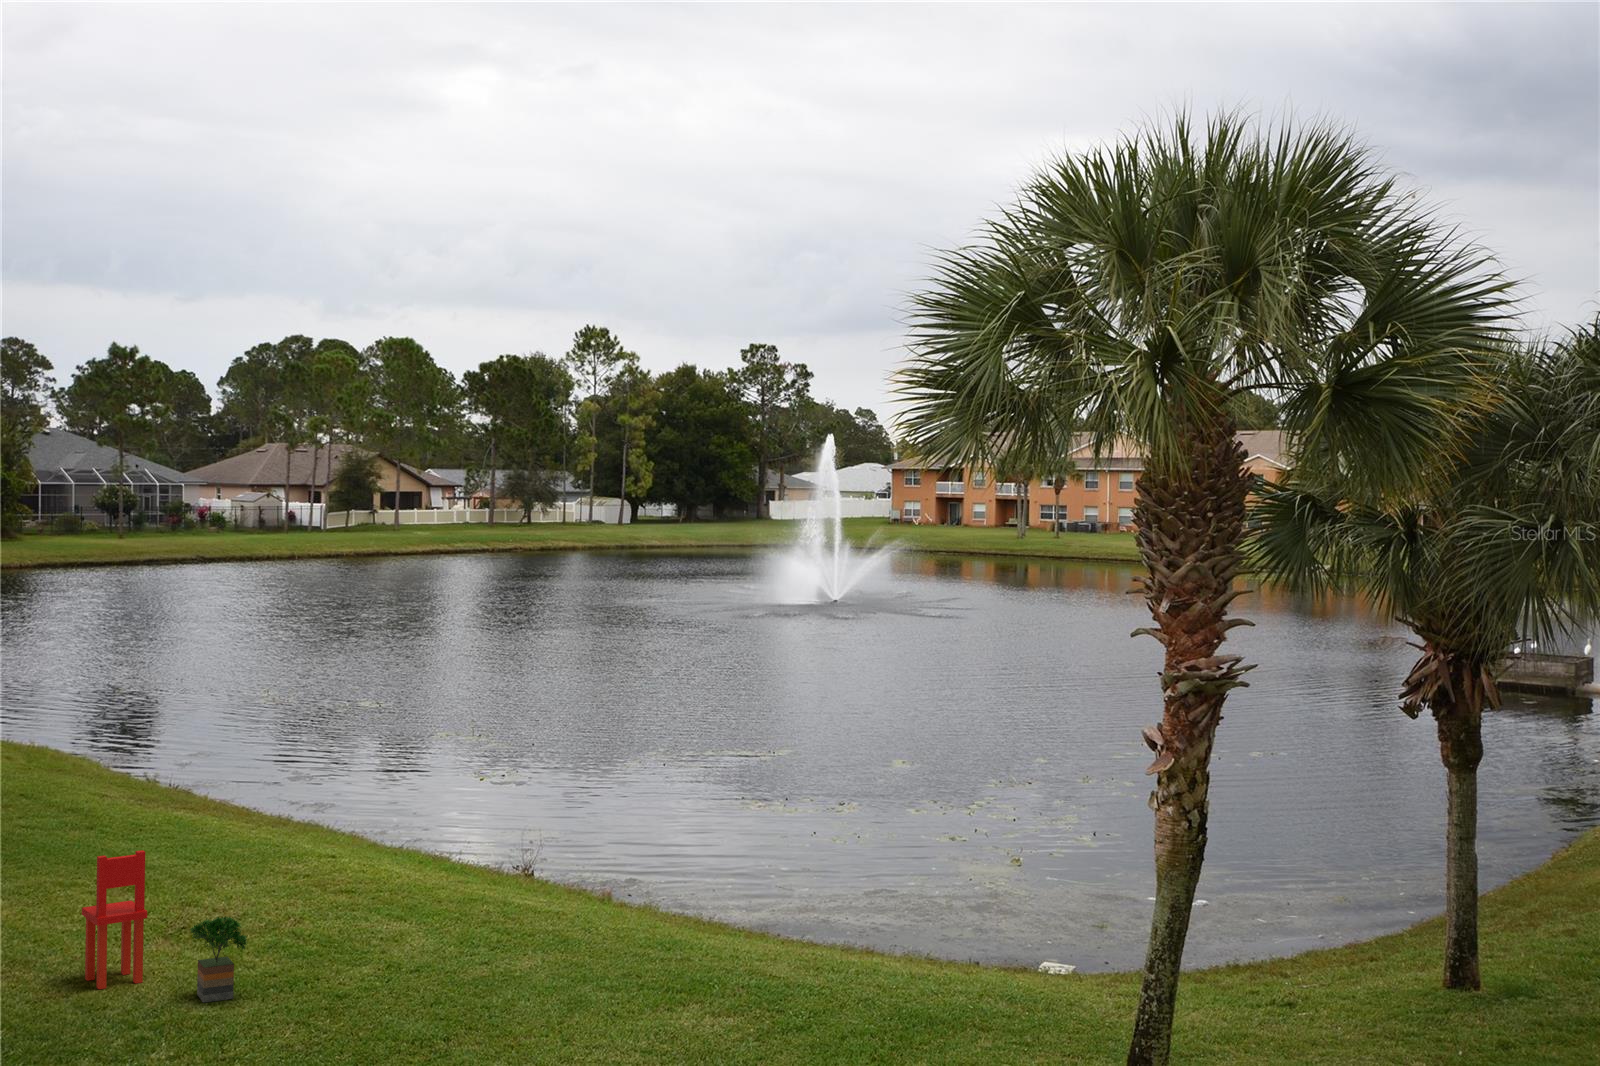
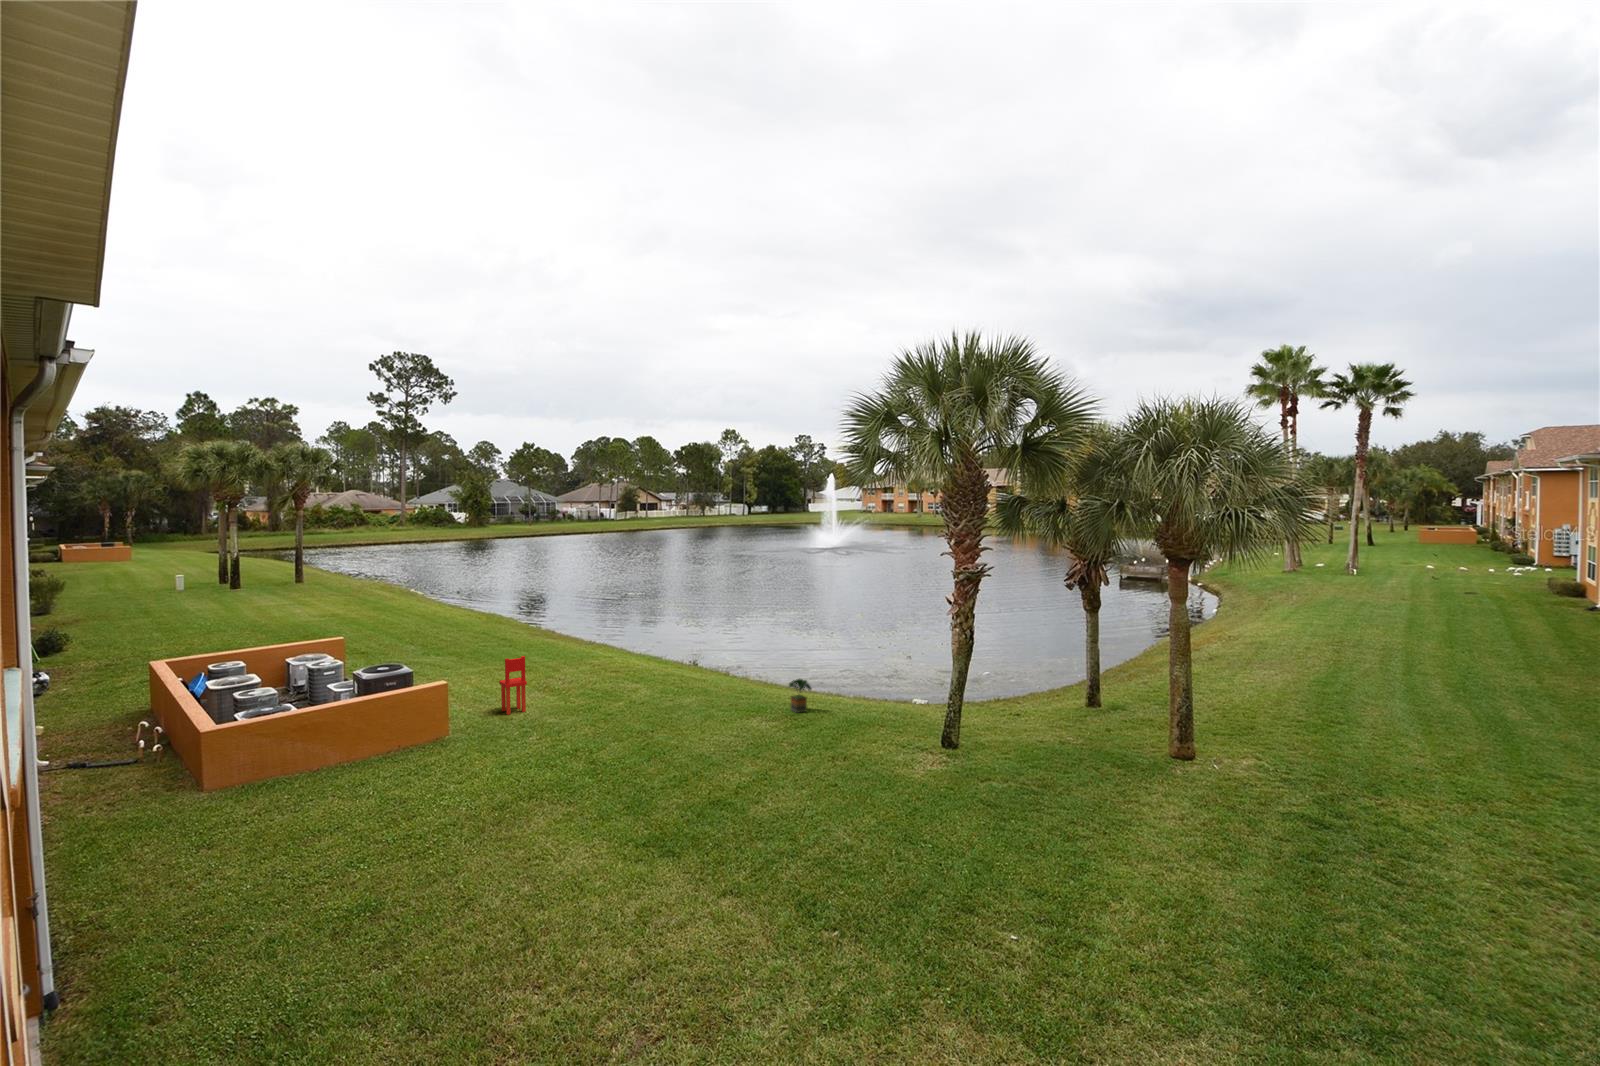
potted tree: present [190,916,247,1003] -> present [789,679,811,713]

